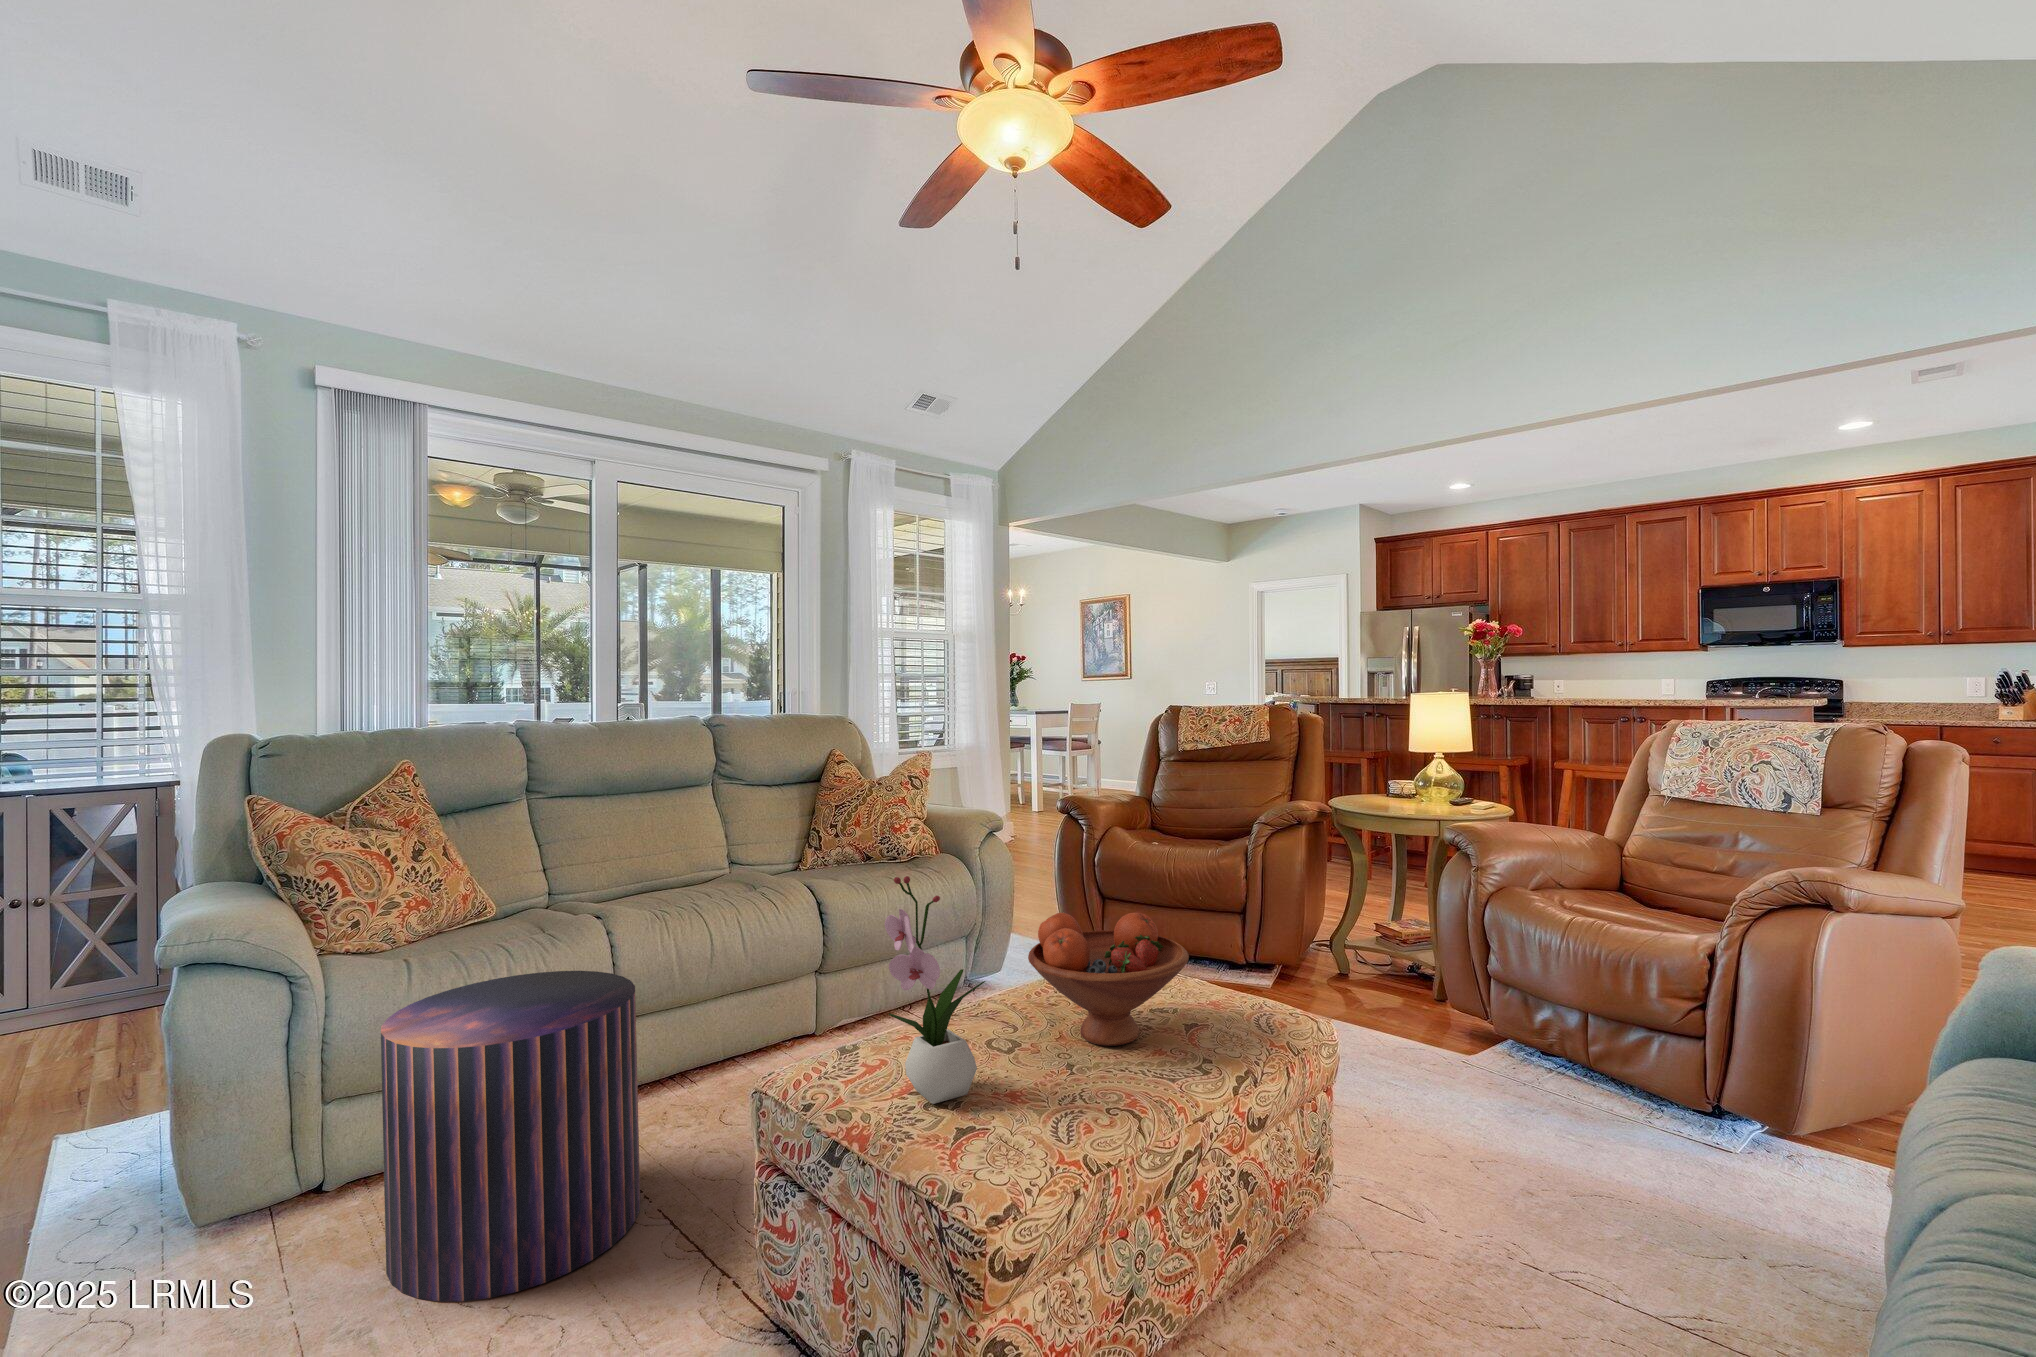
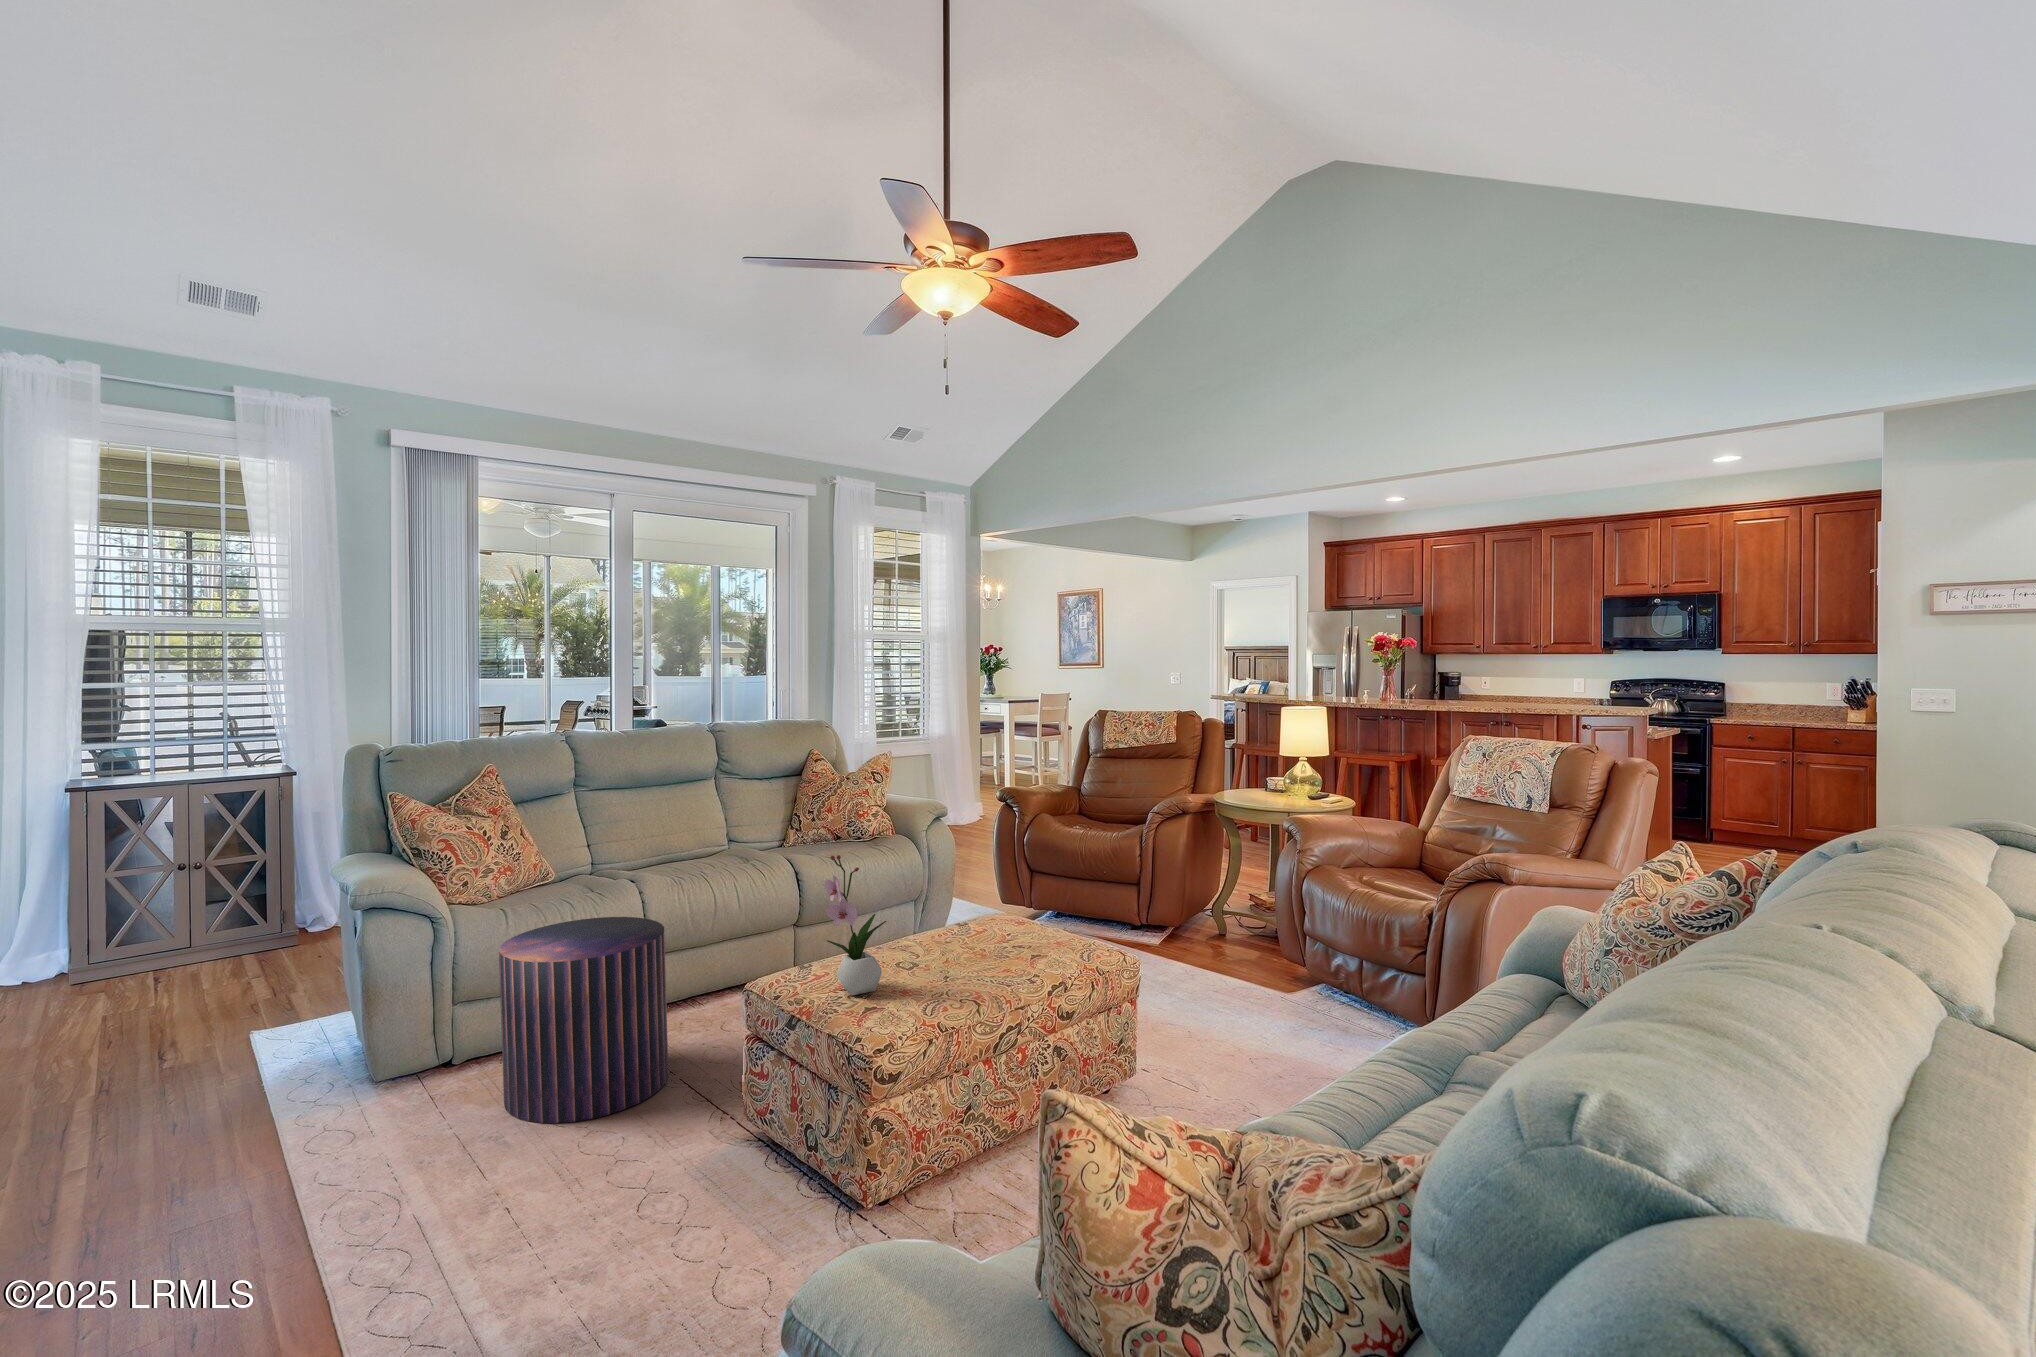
fruit bowl: present [1028,913,1189,1046] -> none [925,879,1031,966]

